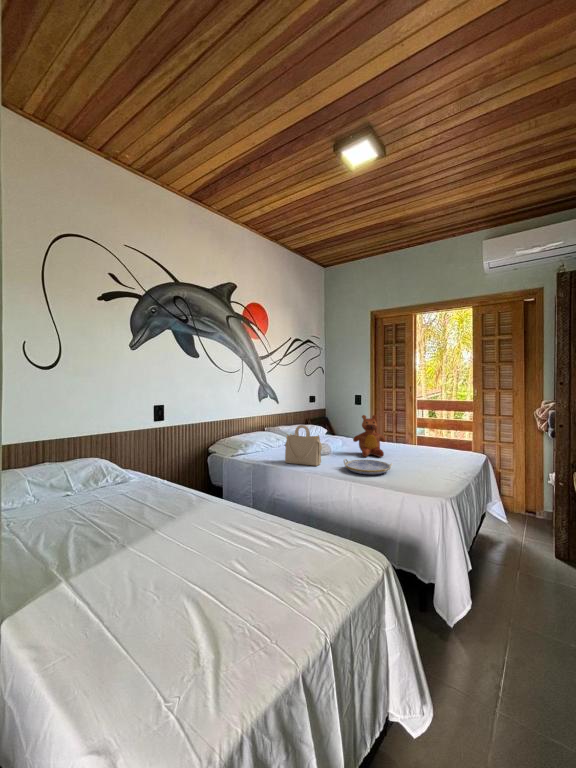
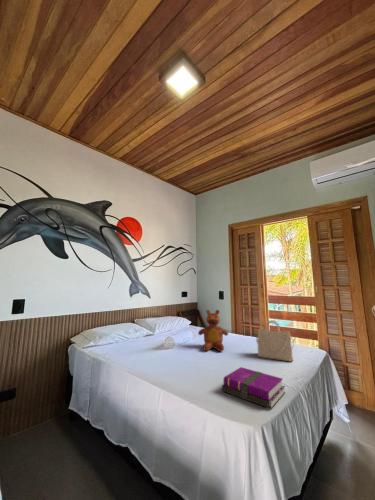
handbag: present [285,425,322,466] -> present [257,320,294,361]
serving tray: present [344,459,393,475] -> none [172,356,218,376]
notebook: none [405,465,460,490] -> present [222,367,285,409]

